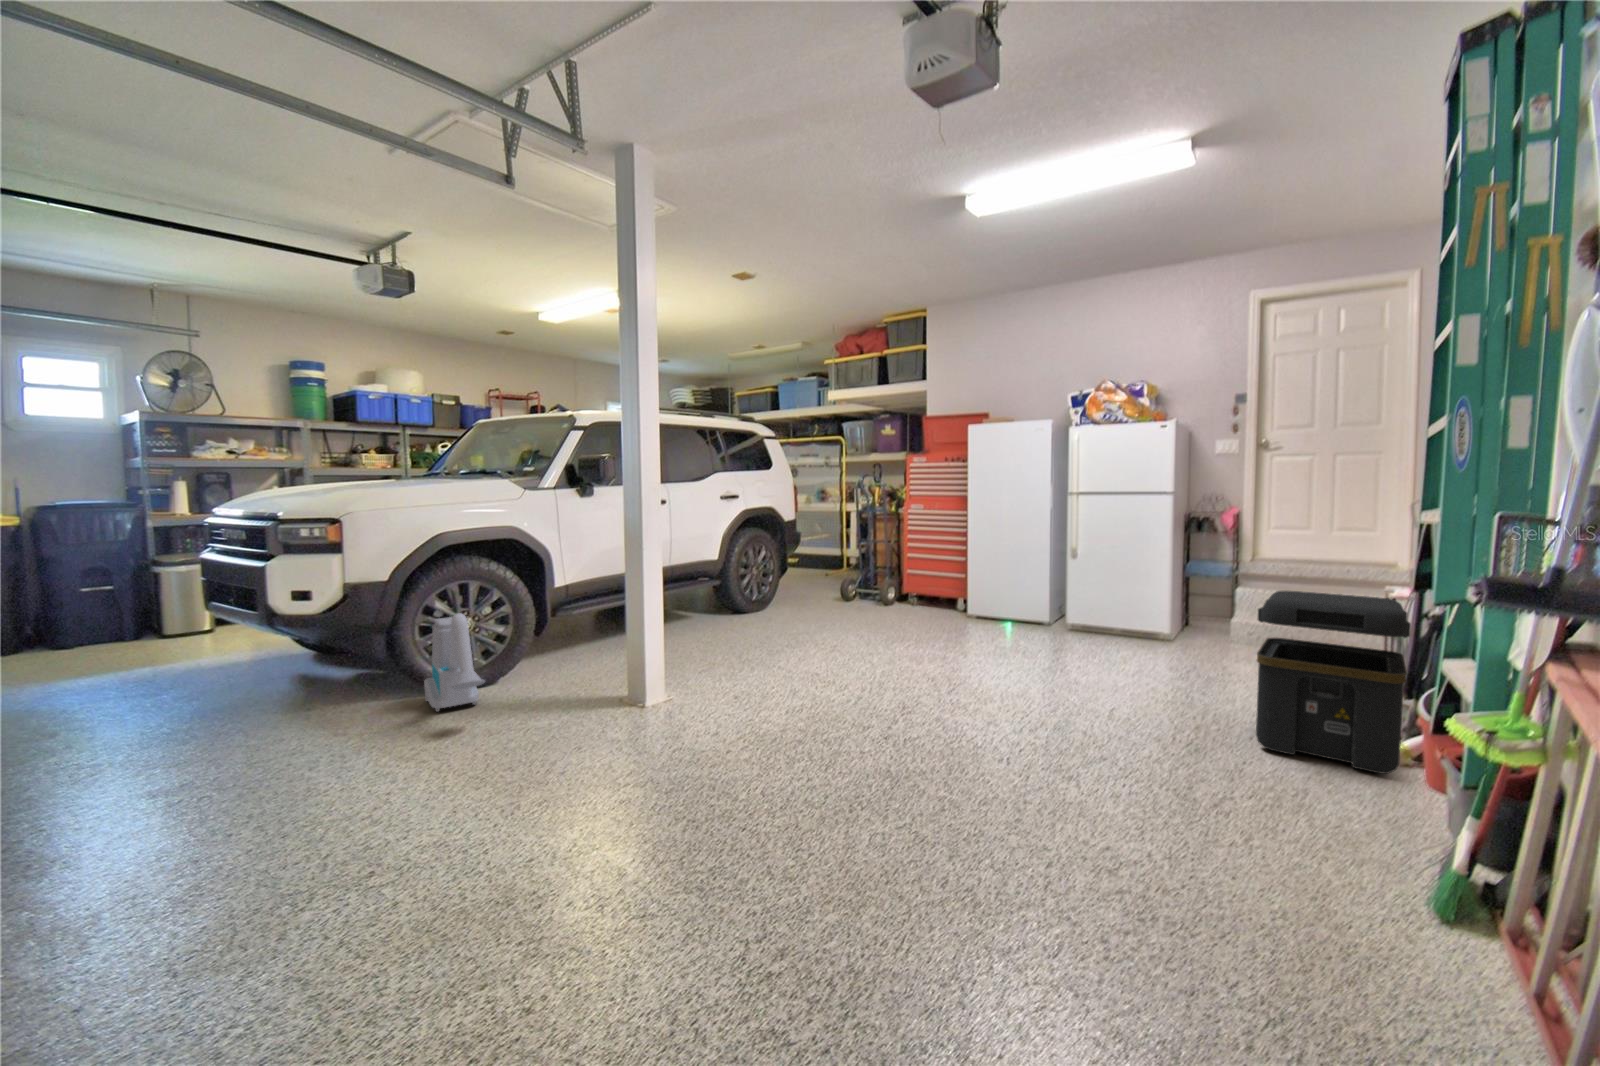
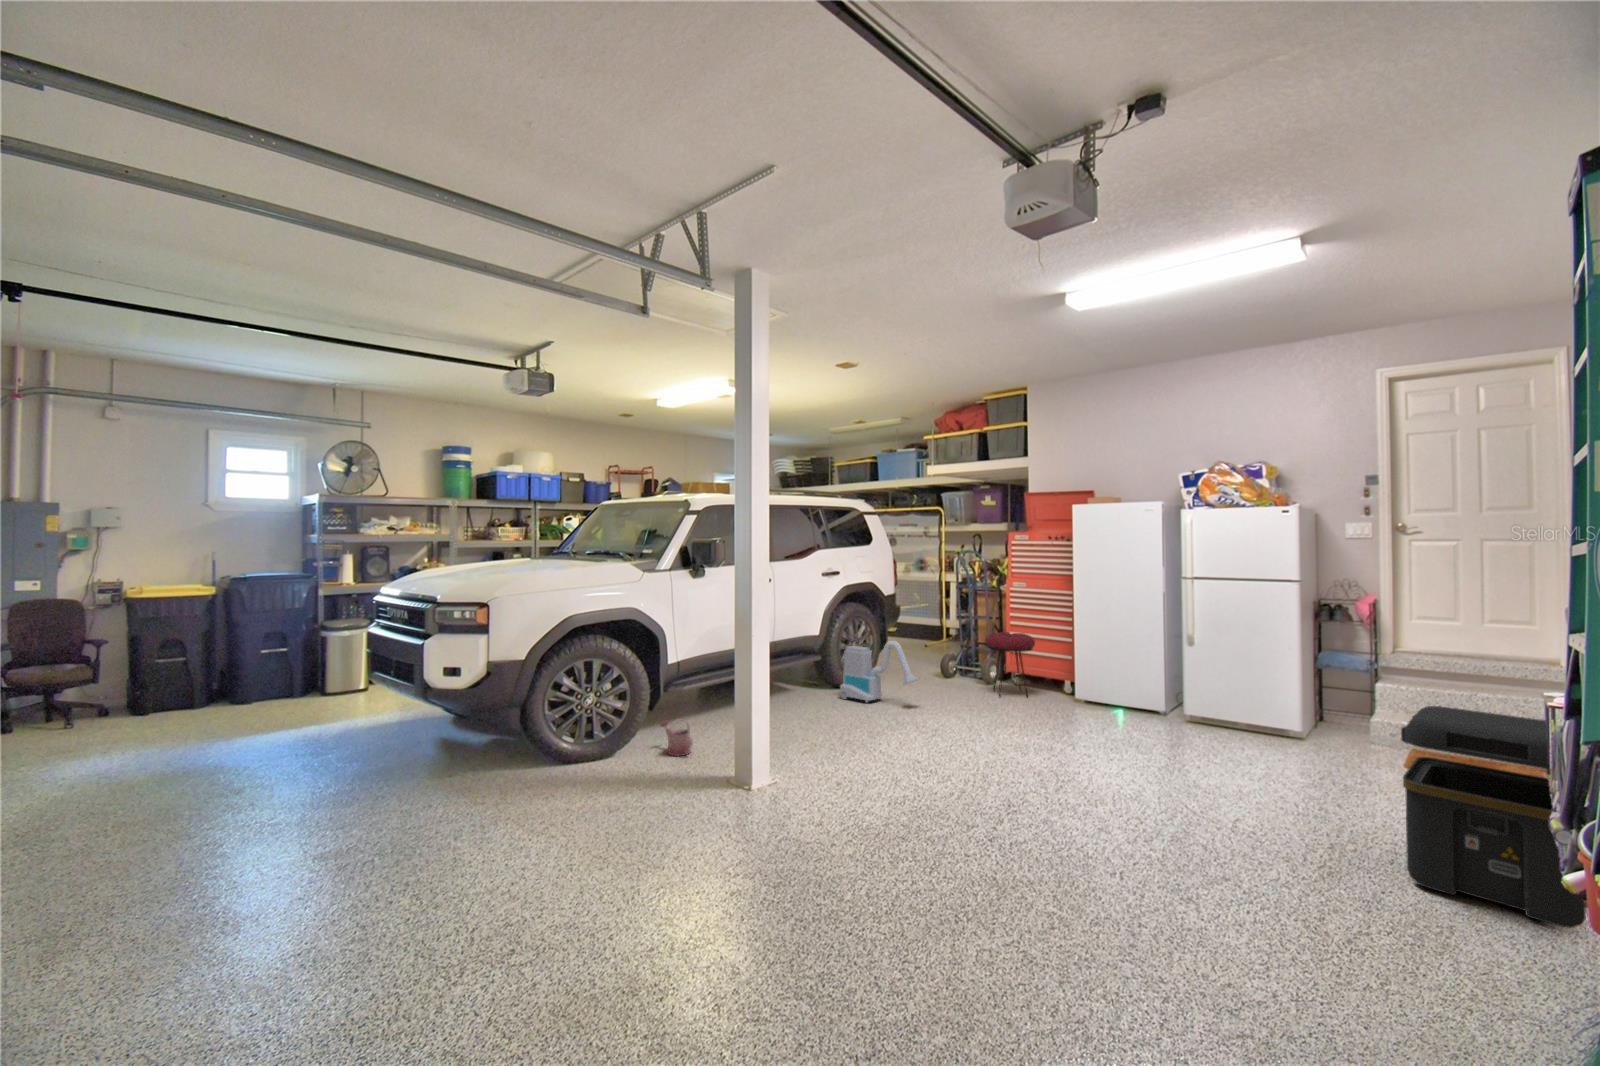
stool: none [884,553,930,615] -> present [985,632,1035,696]
vacuum cleaner: present [424,613,485,712] -> present [840,641,918,703]
watering can: none [549,641,585,680] -> present [660,721,693,756]

